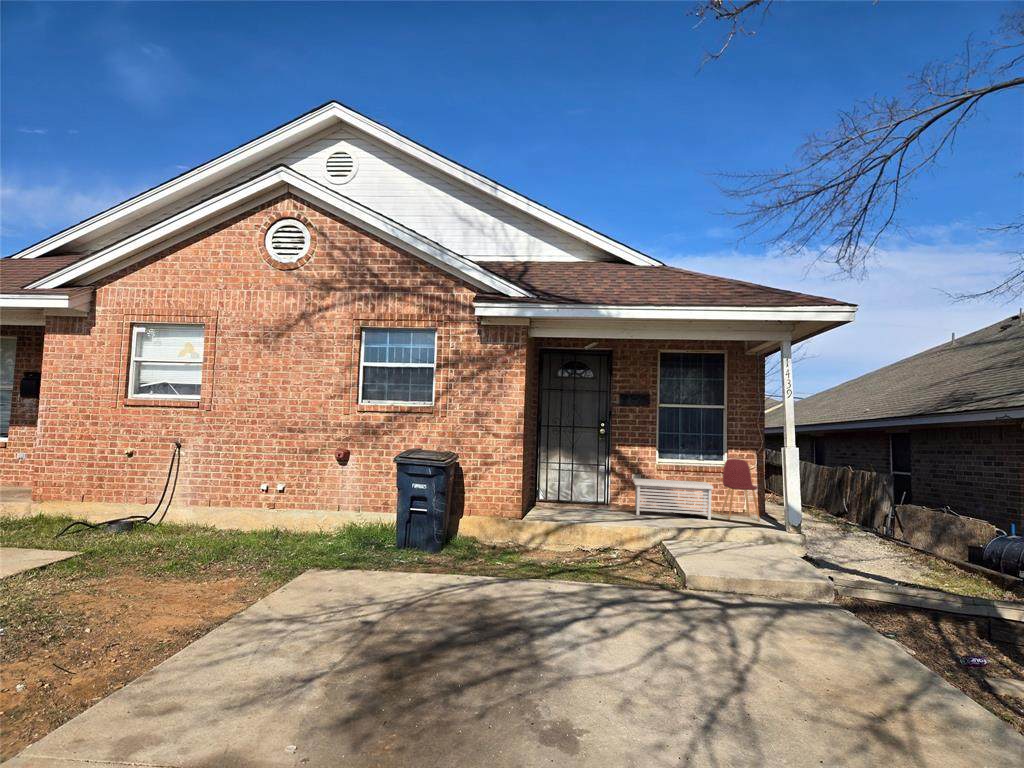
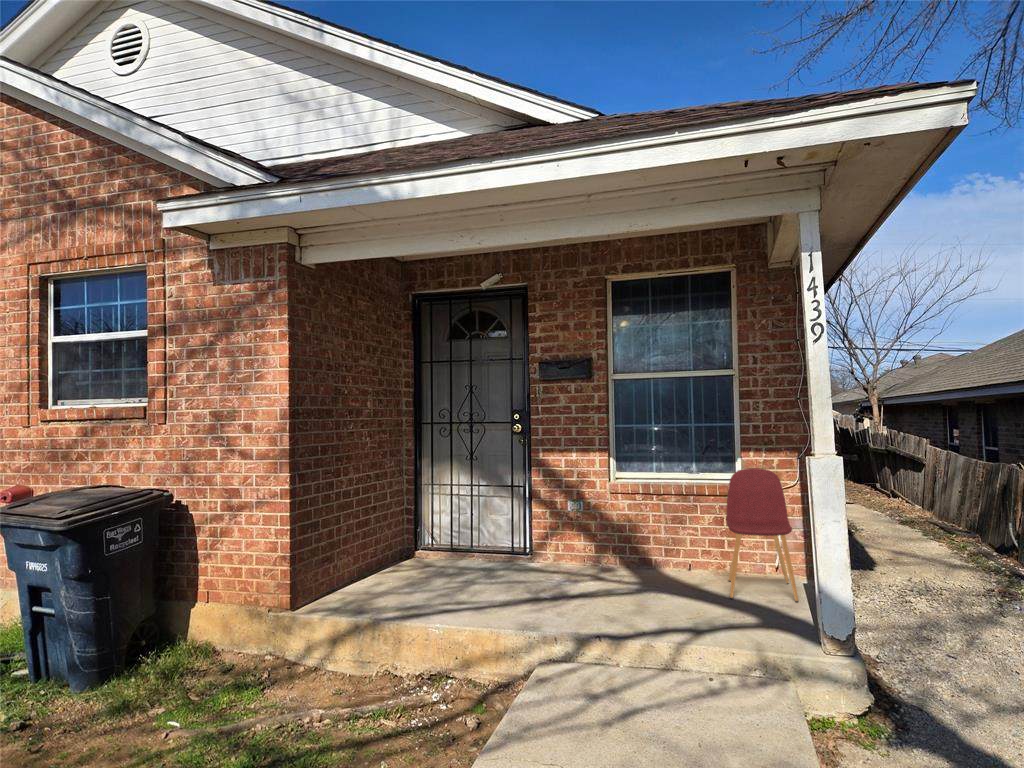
storage bench: present [633,478,713,520] -> none [538,512,697,600]

